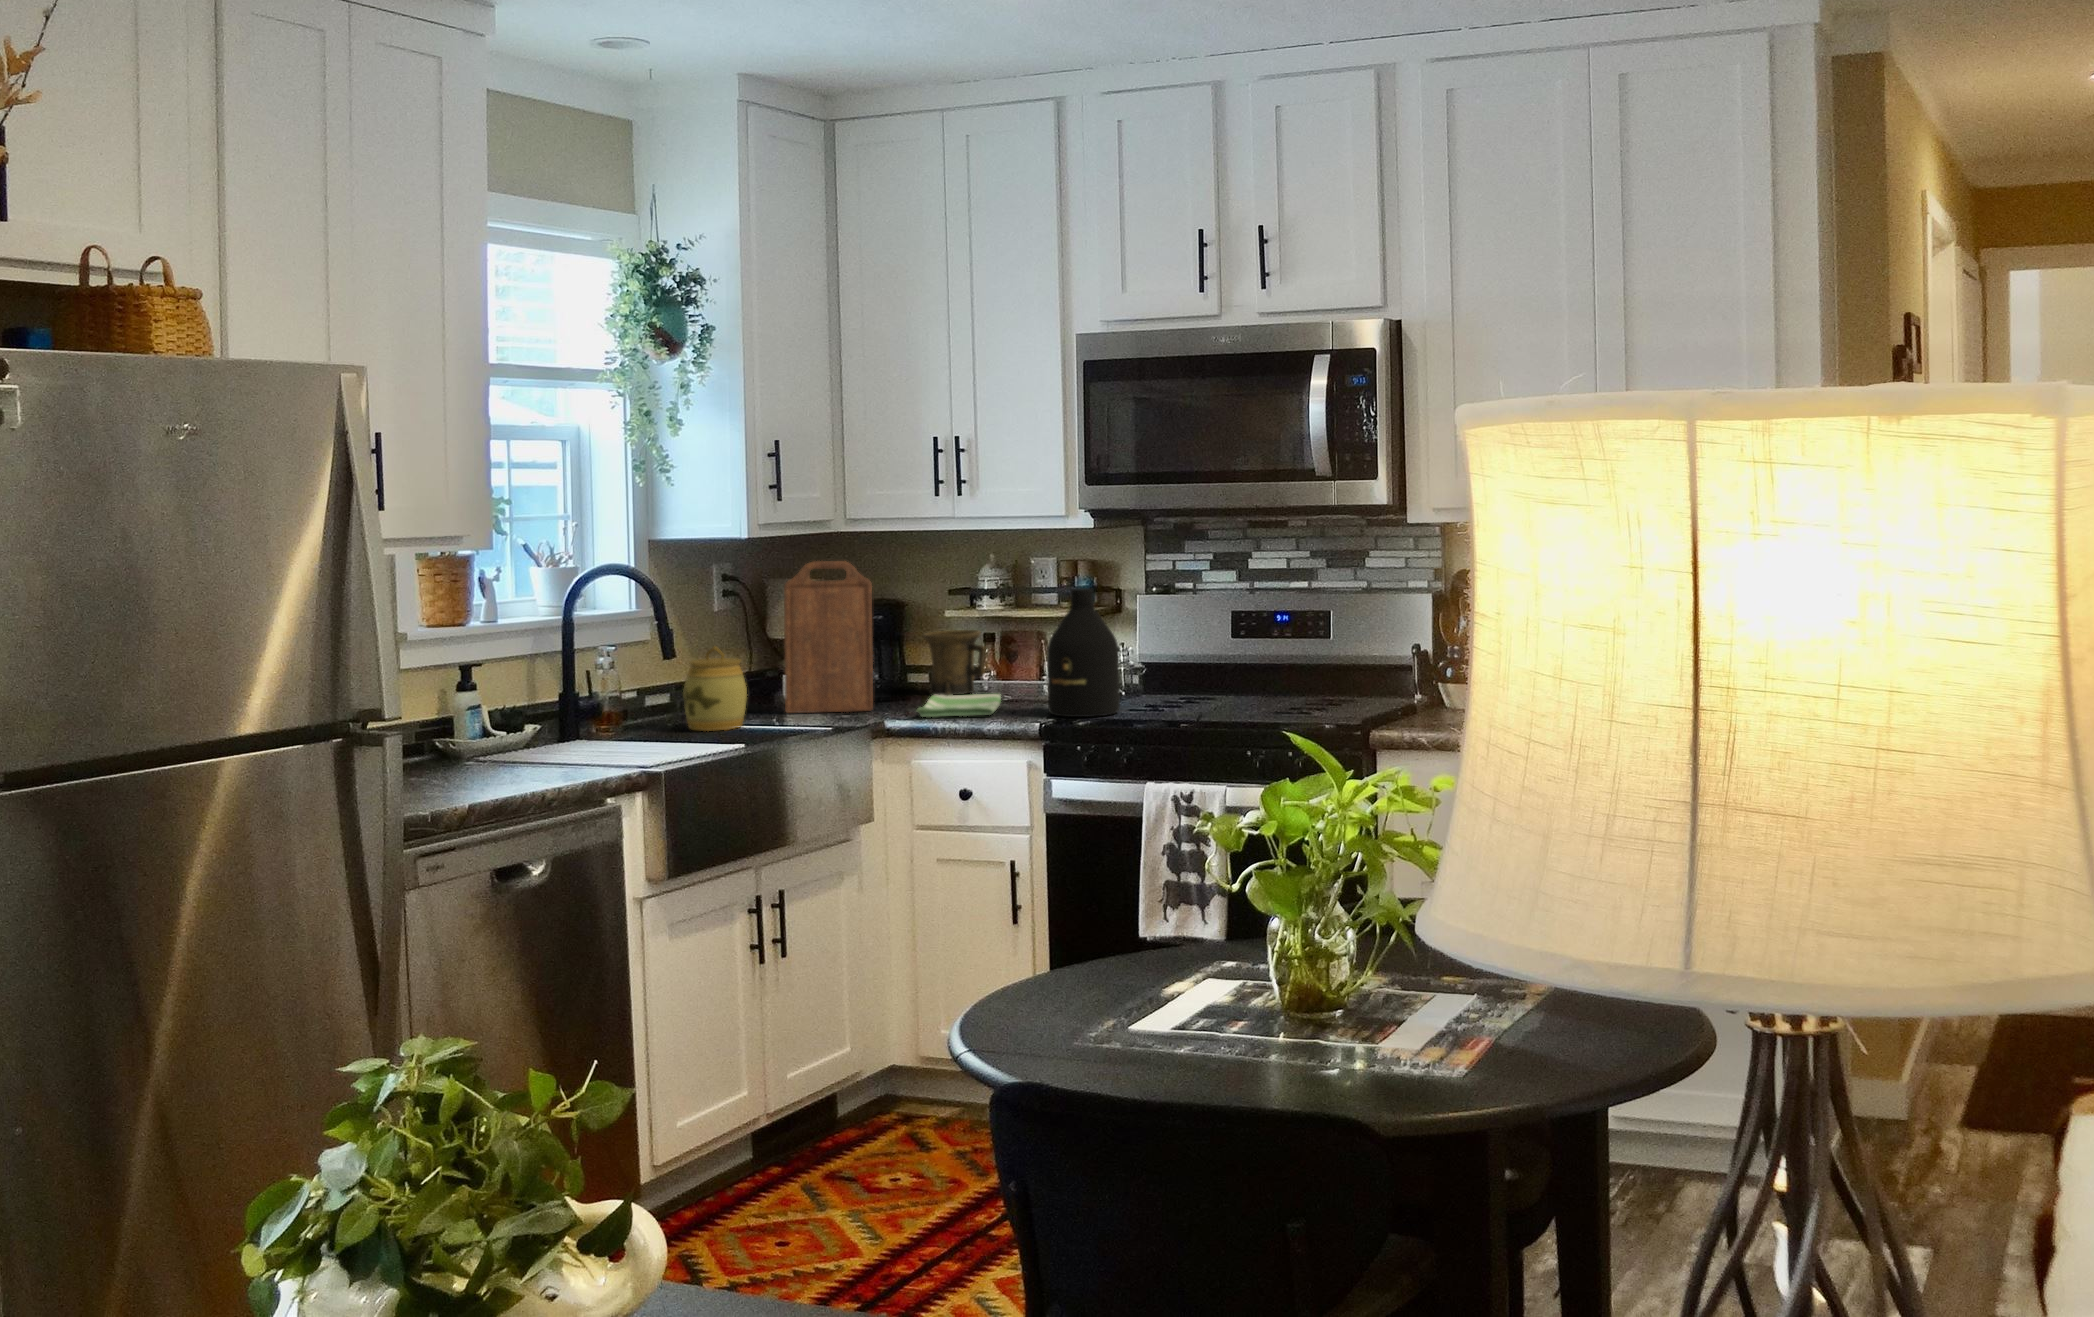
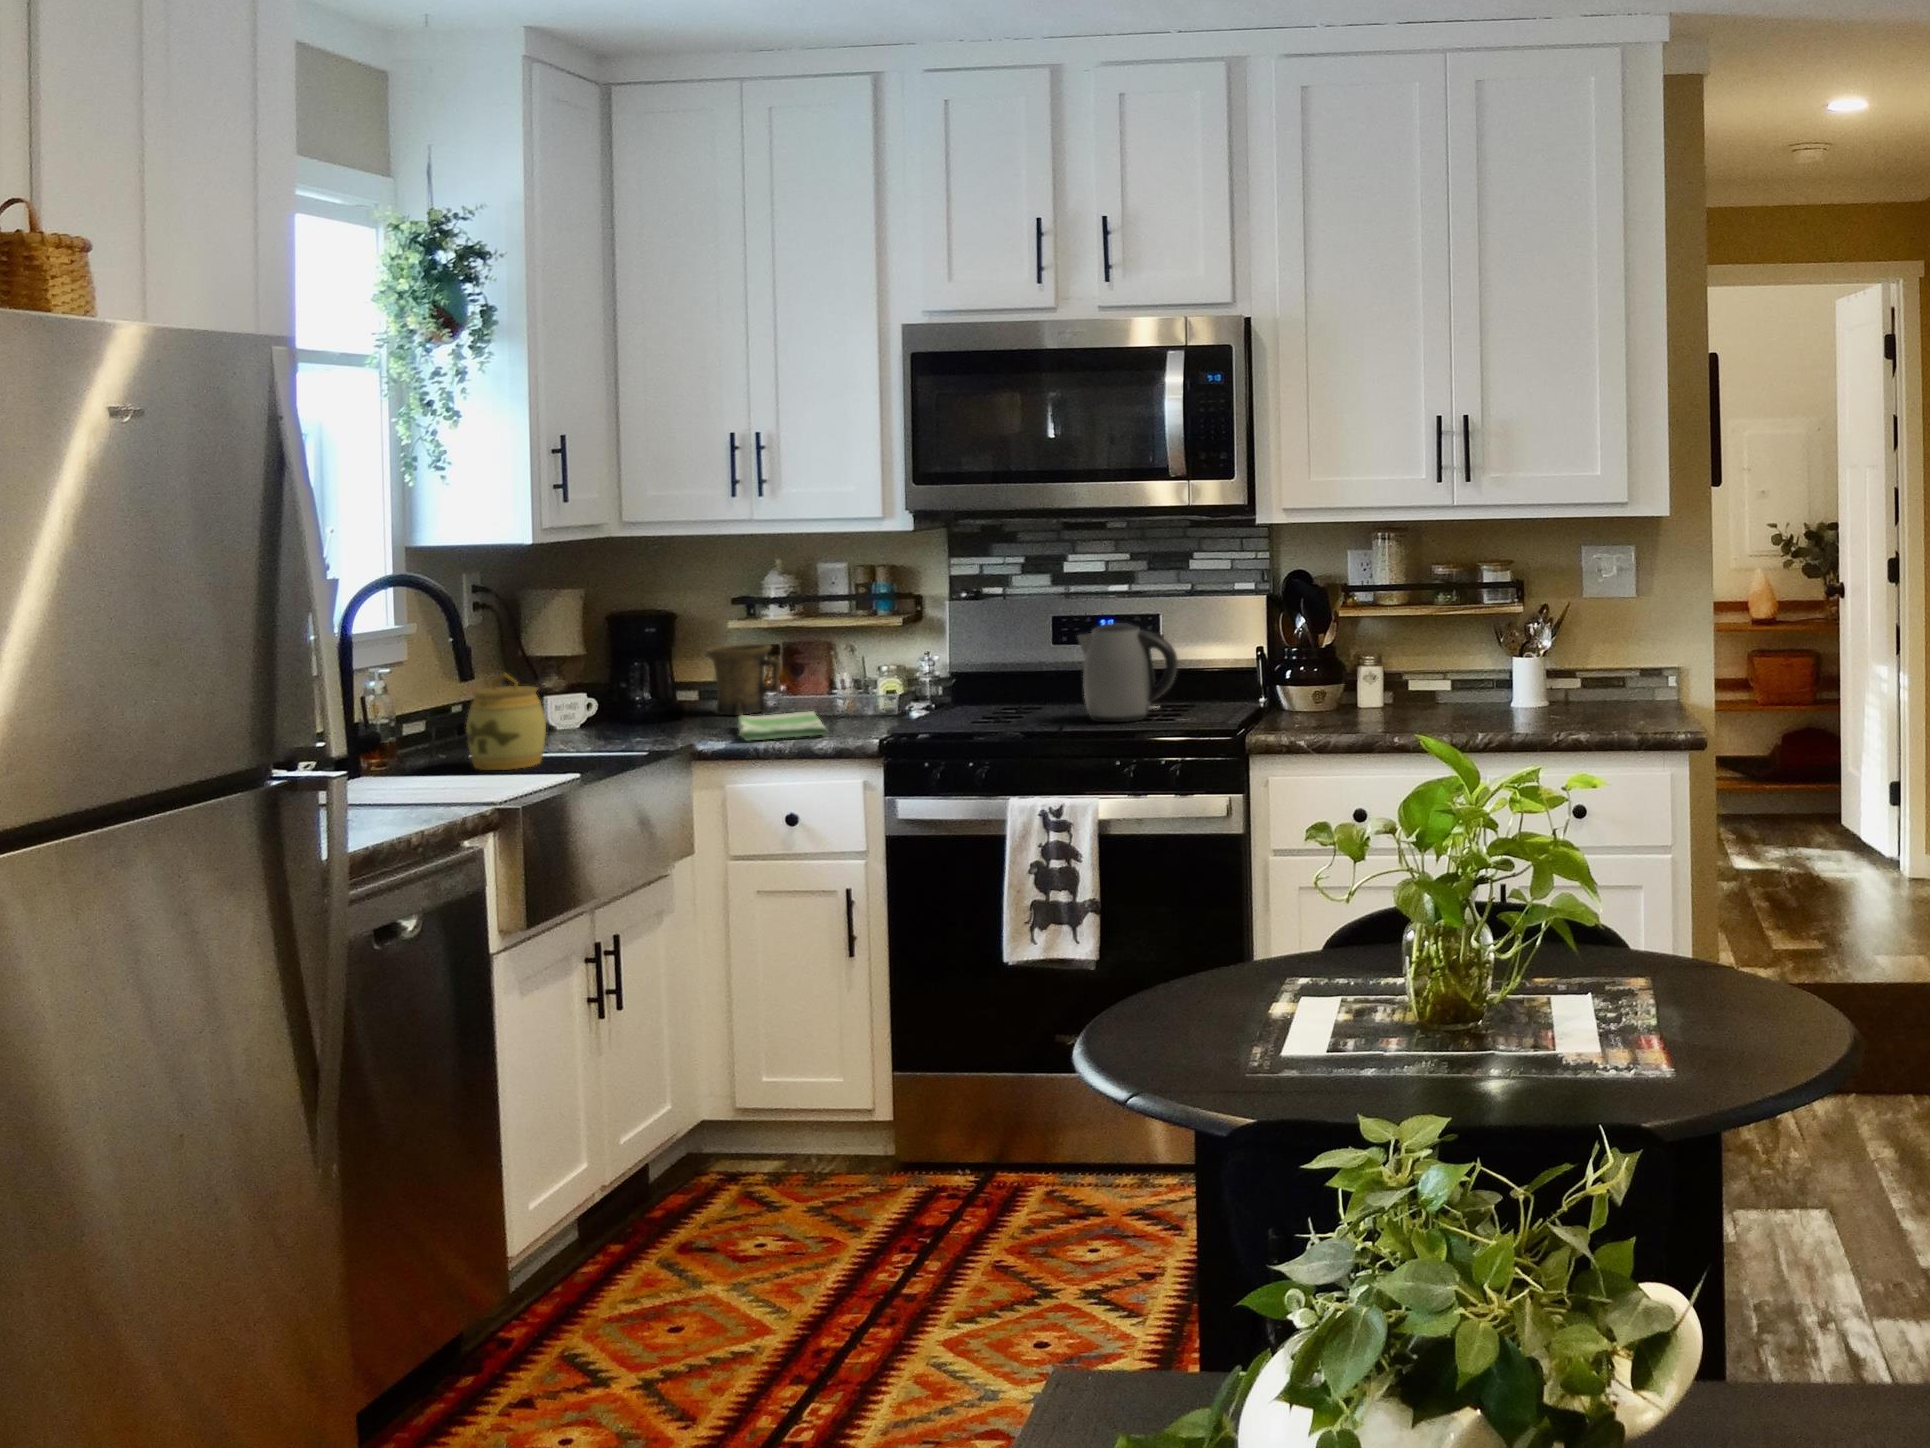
cutting board: present [784,561,873,713] -> none [568,572,676,744]
bottle: present [1047,588,1120,717] -> none [884,596,963,732]
kettle: none [1227,619,1321,717] -> present [1078,623,1178,722]

